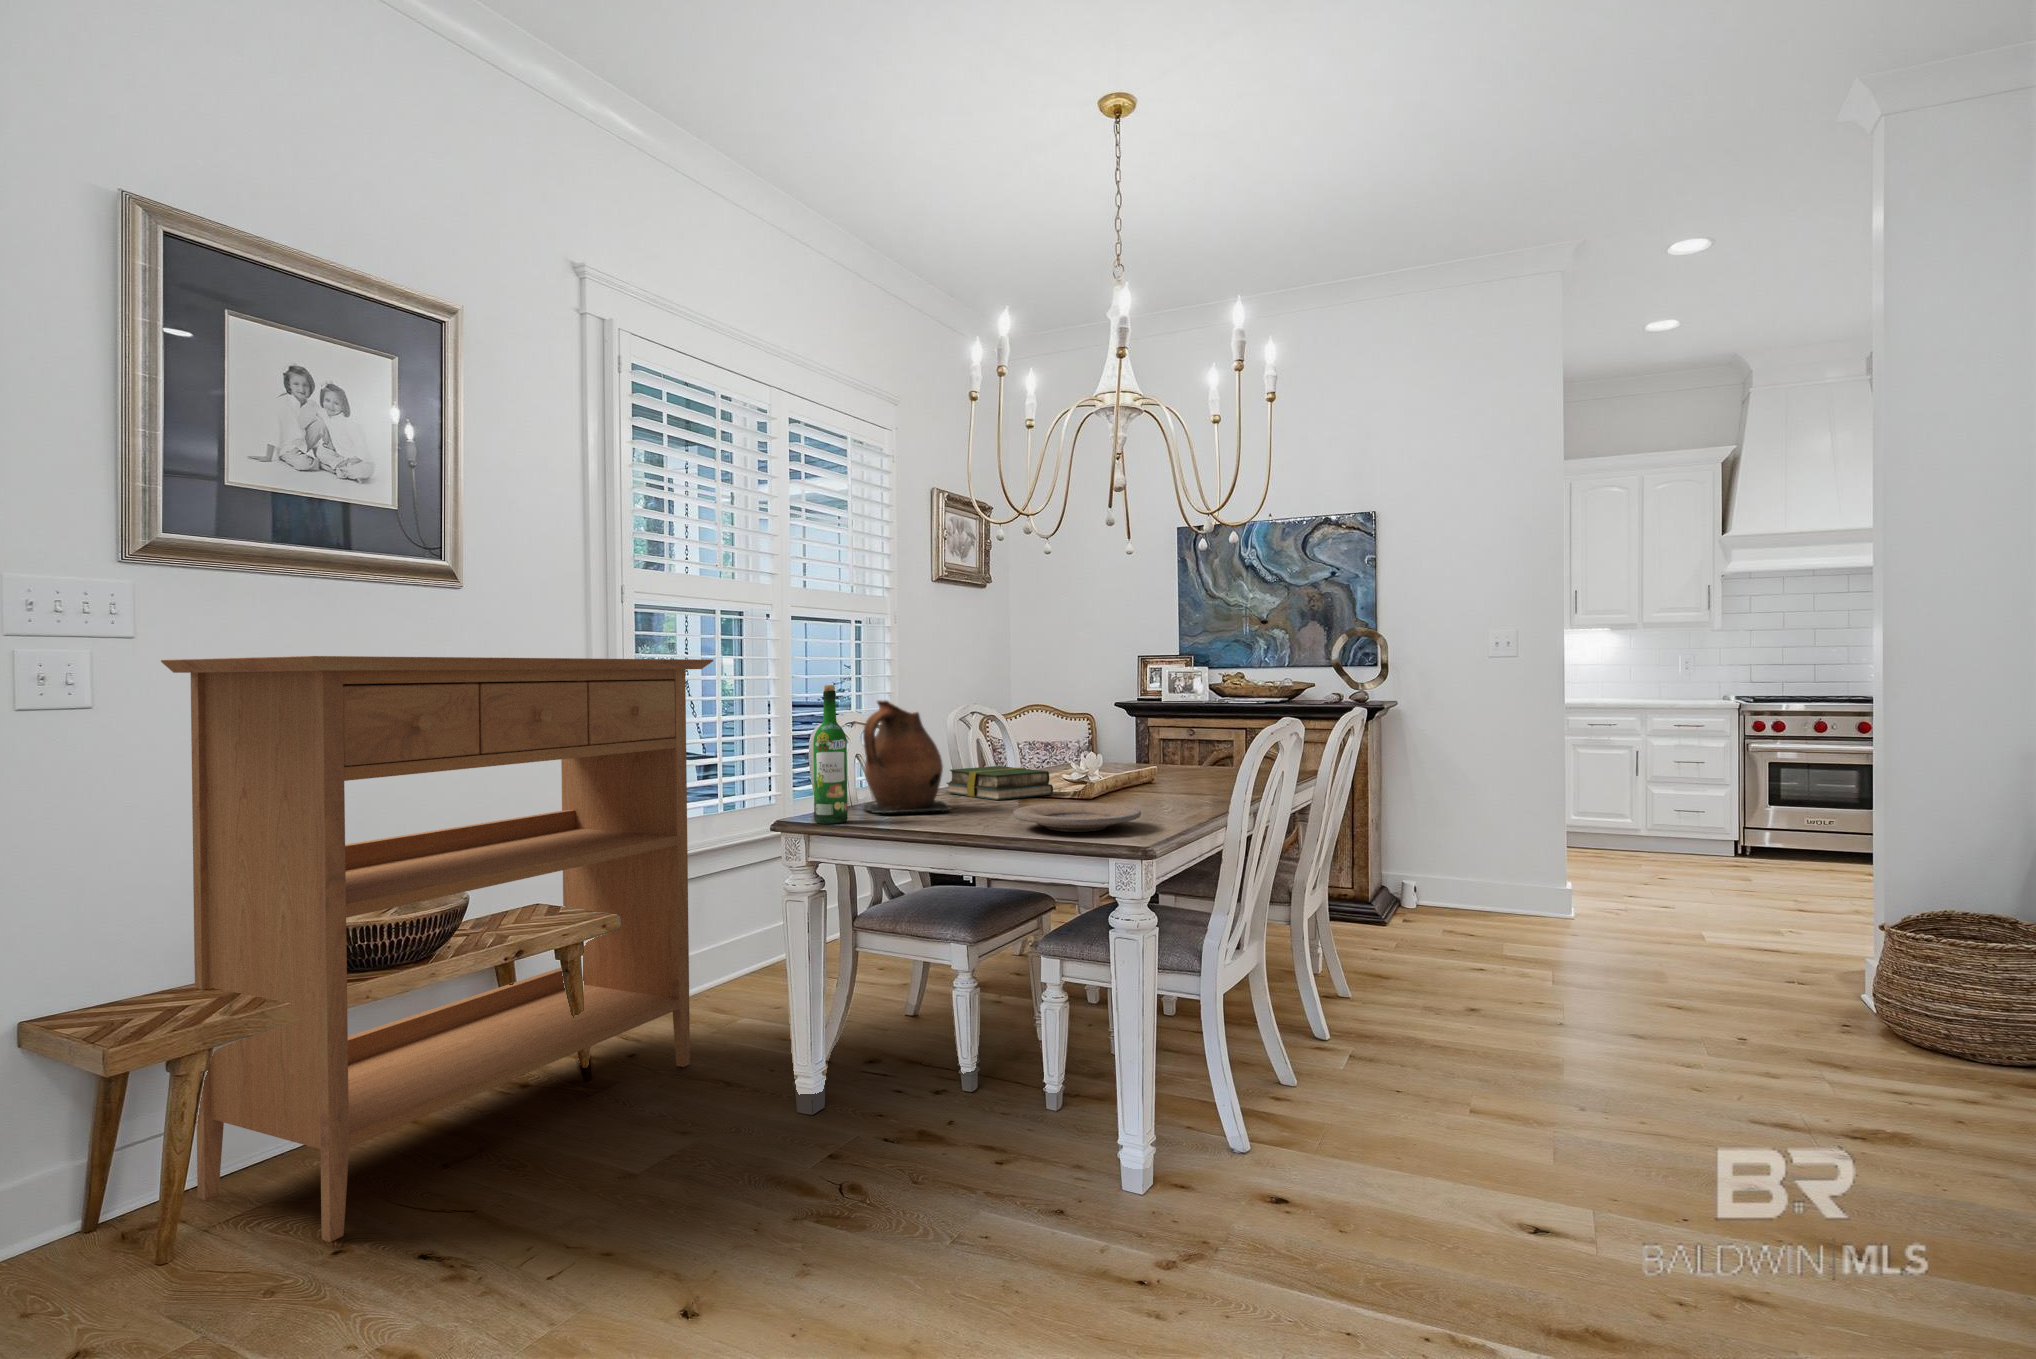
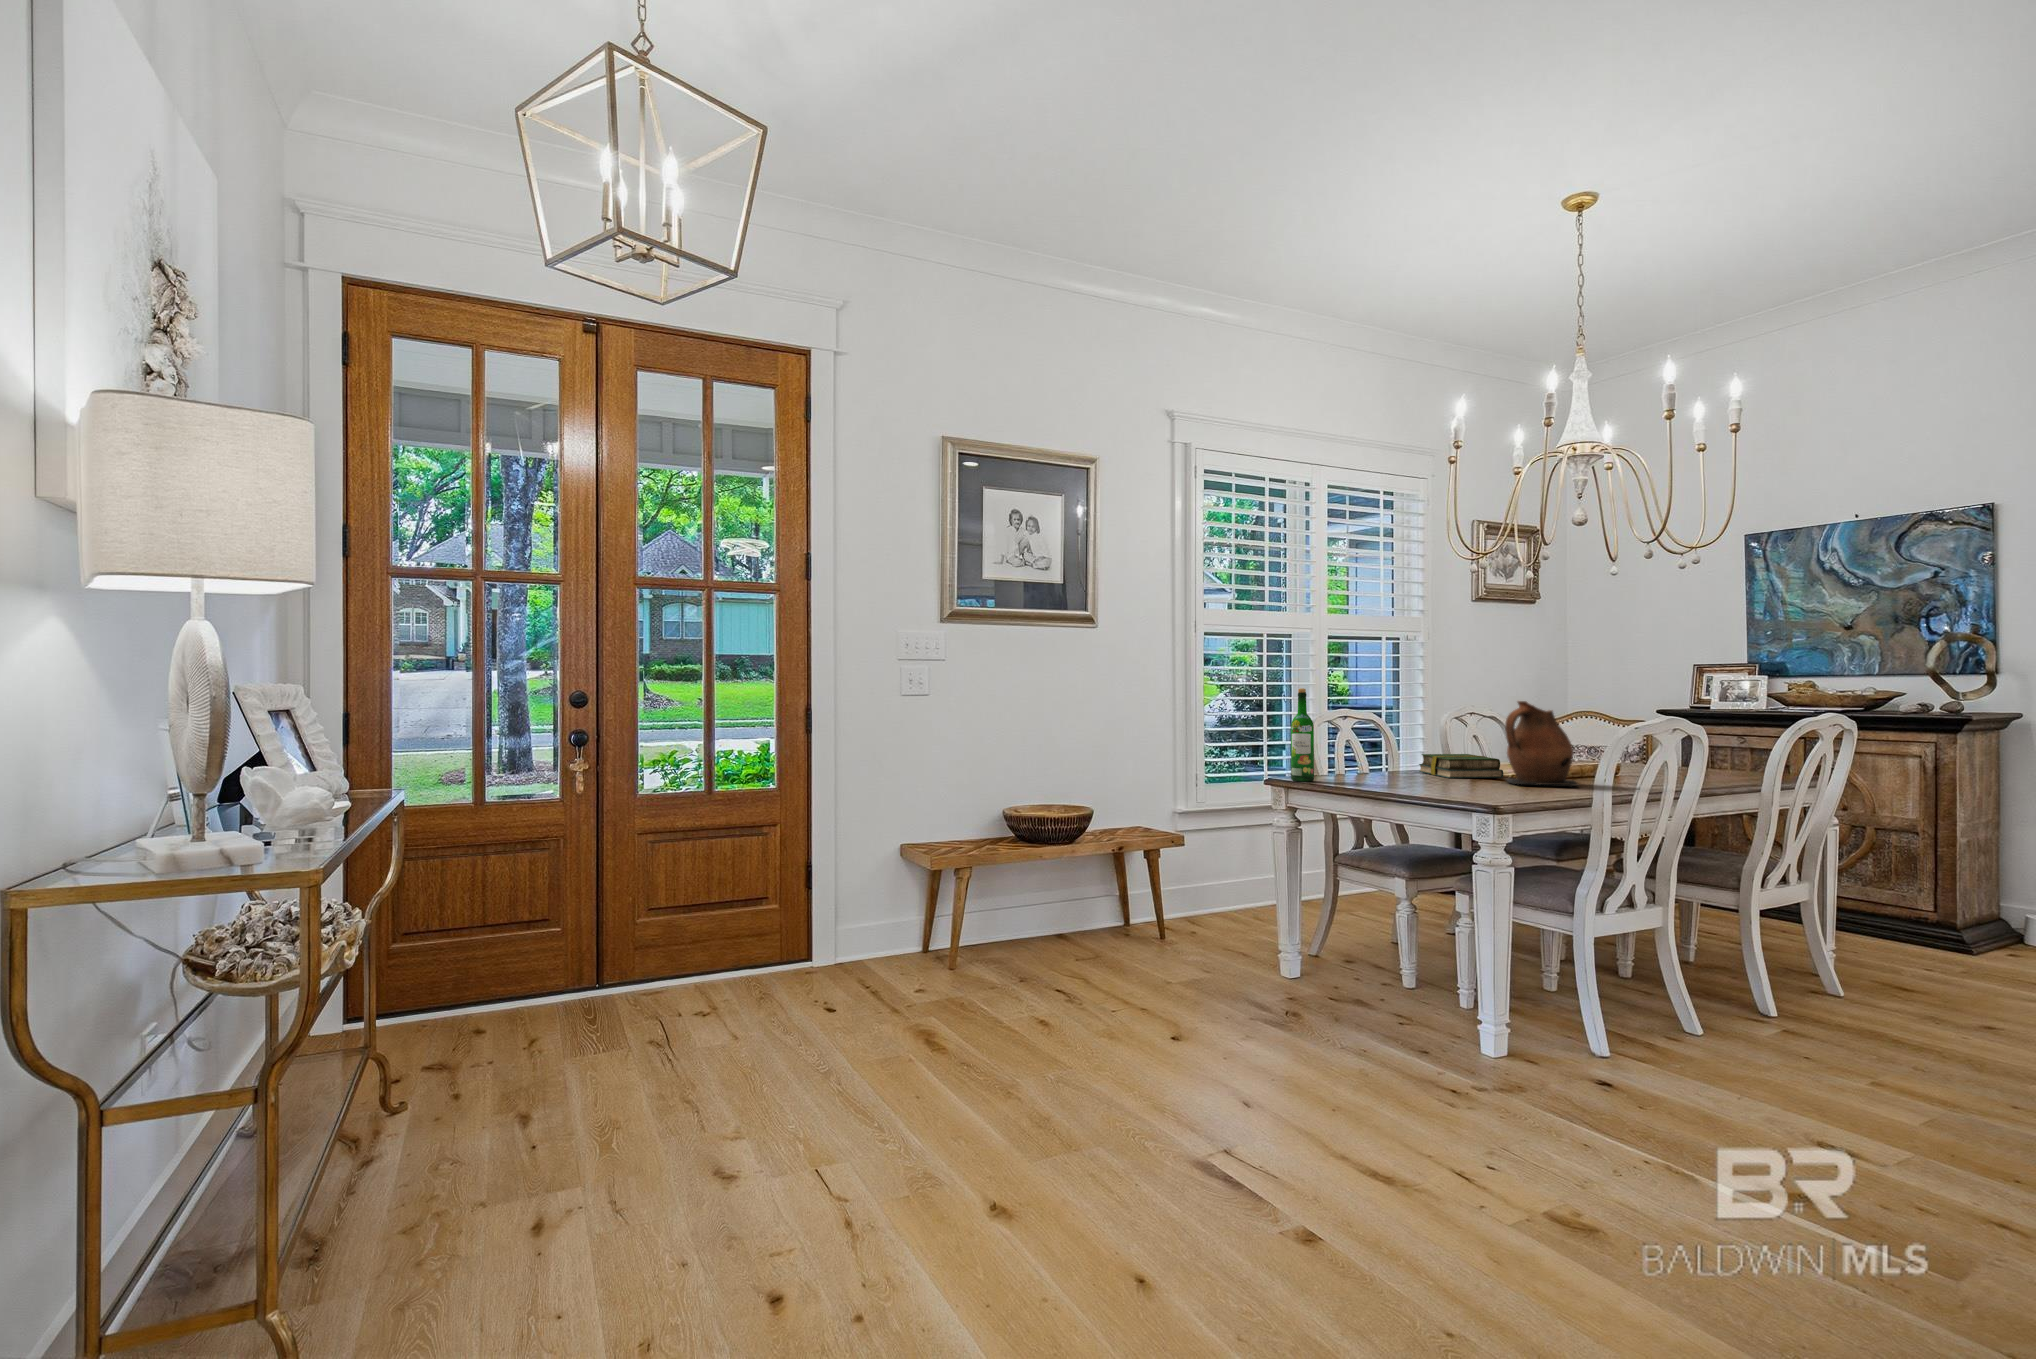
console table: present [161,656,713,1242] -> none [954,670,1245,977]
ceramic pitcher: present [862,700,951,813] -> present [1505,701,1578,786]
plate: present [1013,803,1141,832] -> none [1418,778,1521,797]

